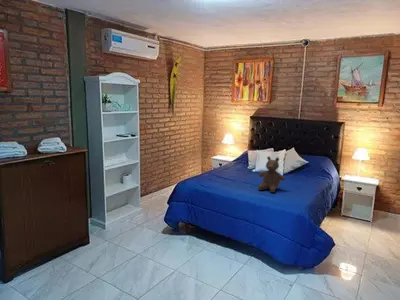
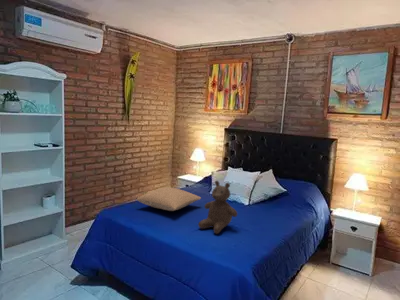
pillow: none [205,164,250,180] -> present [137,187,201,211]

